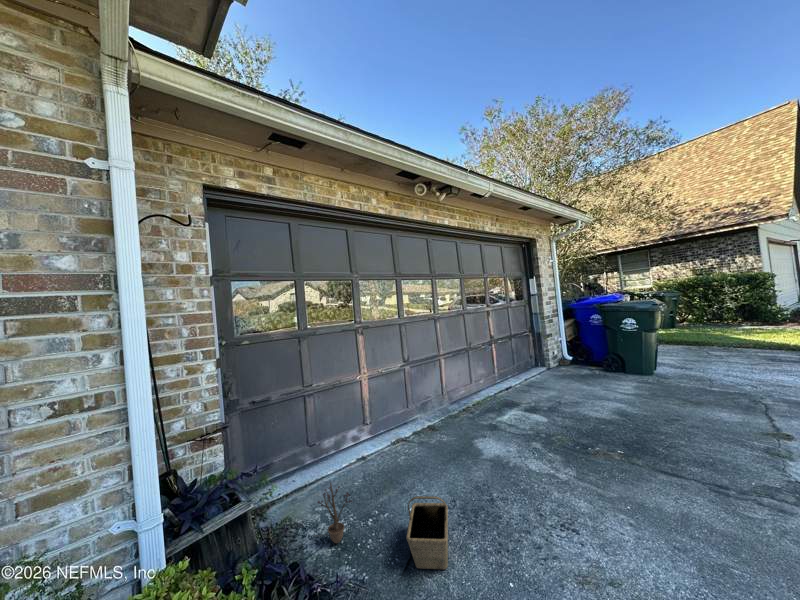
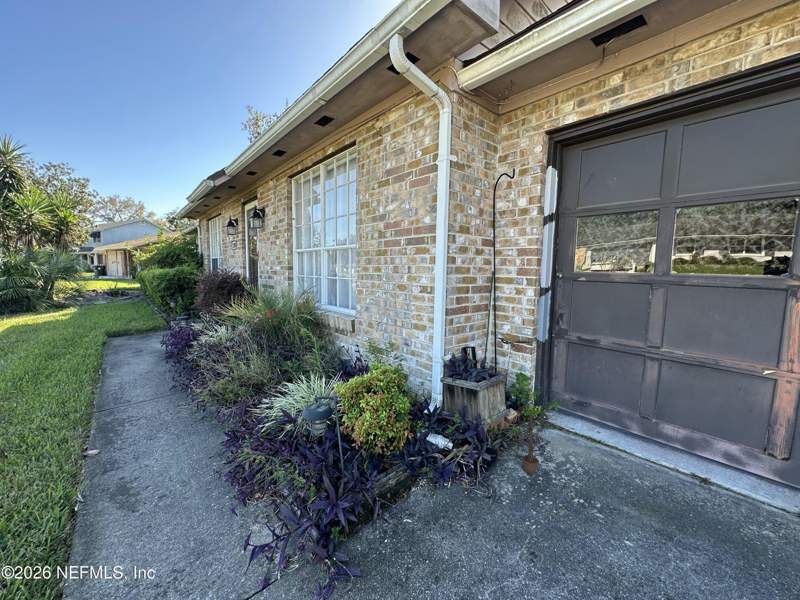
basket: present [406,496,448,569] -> none [516,481,607,579]

